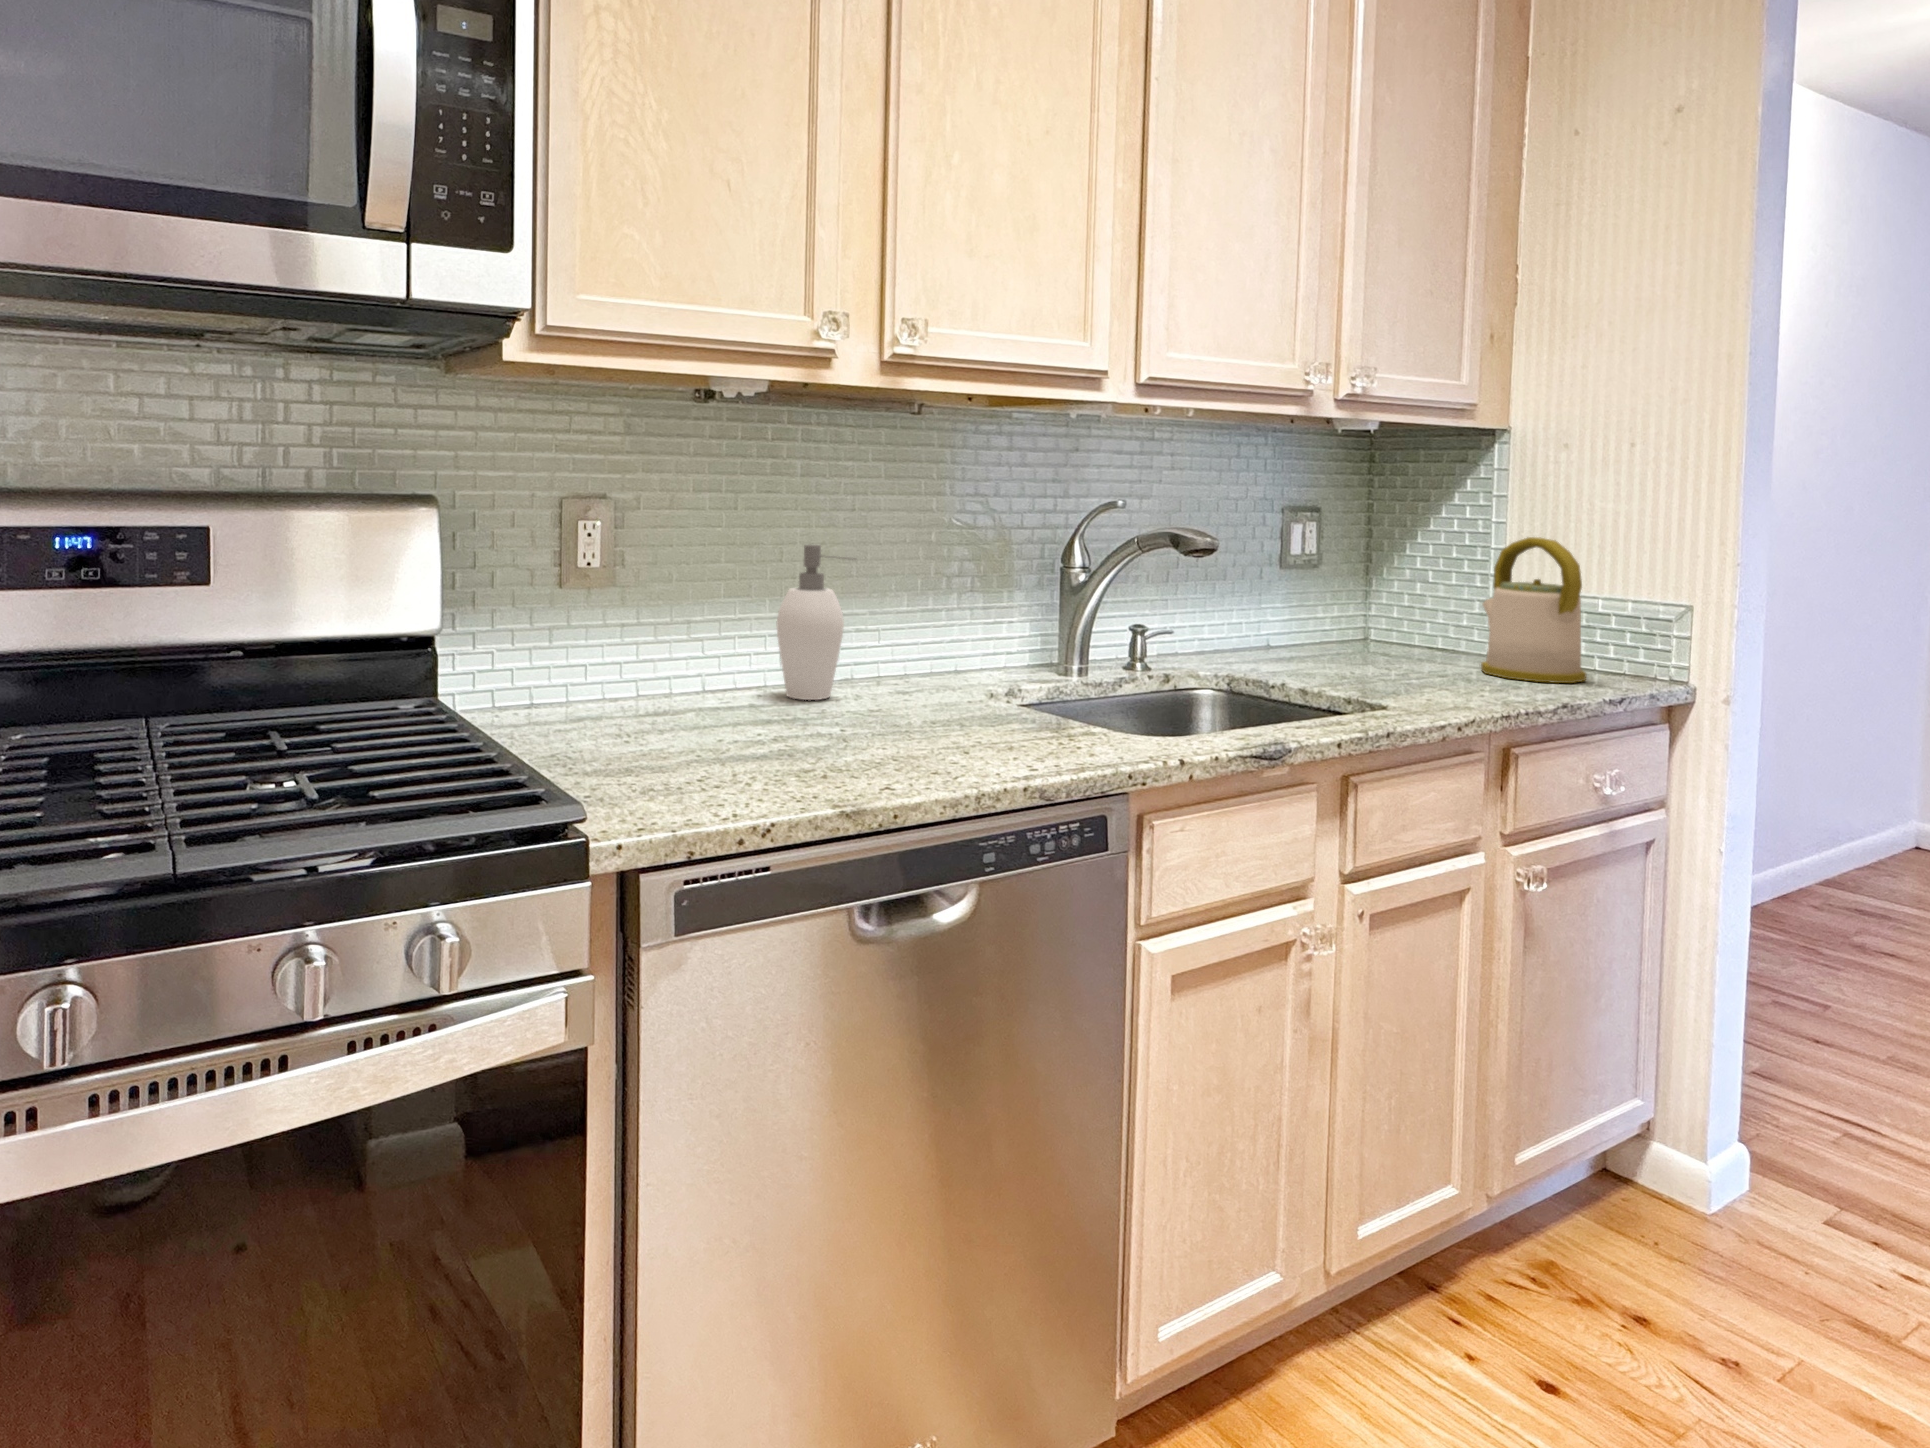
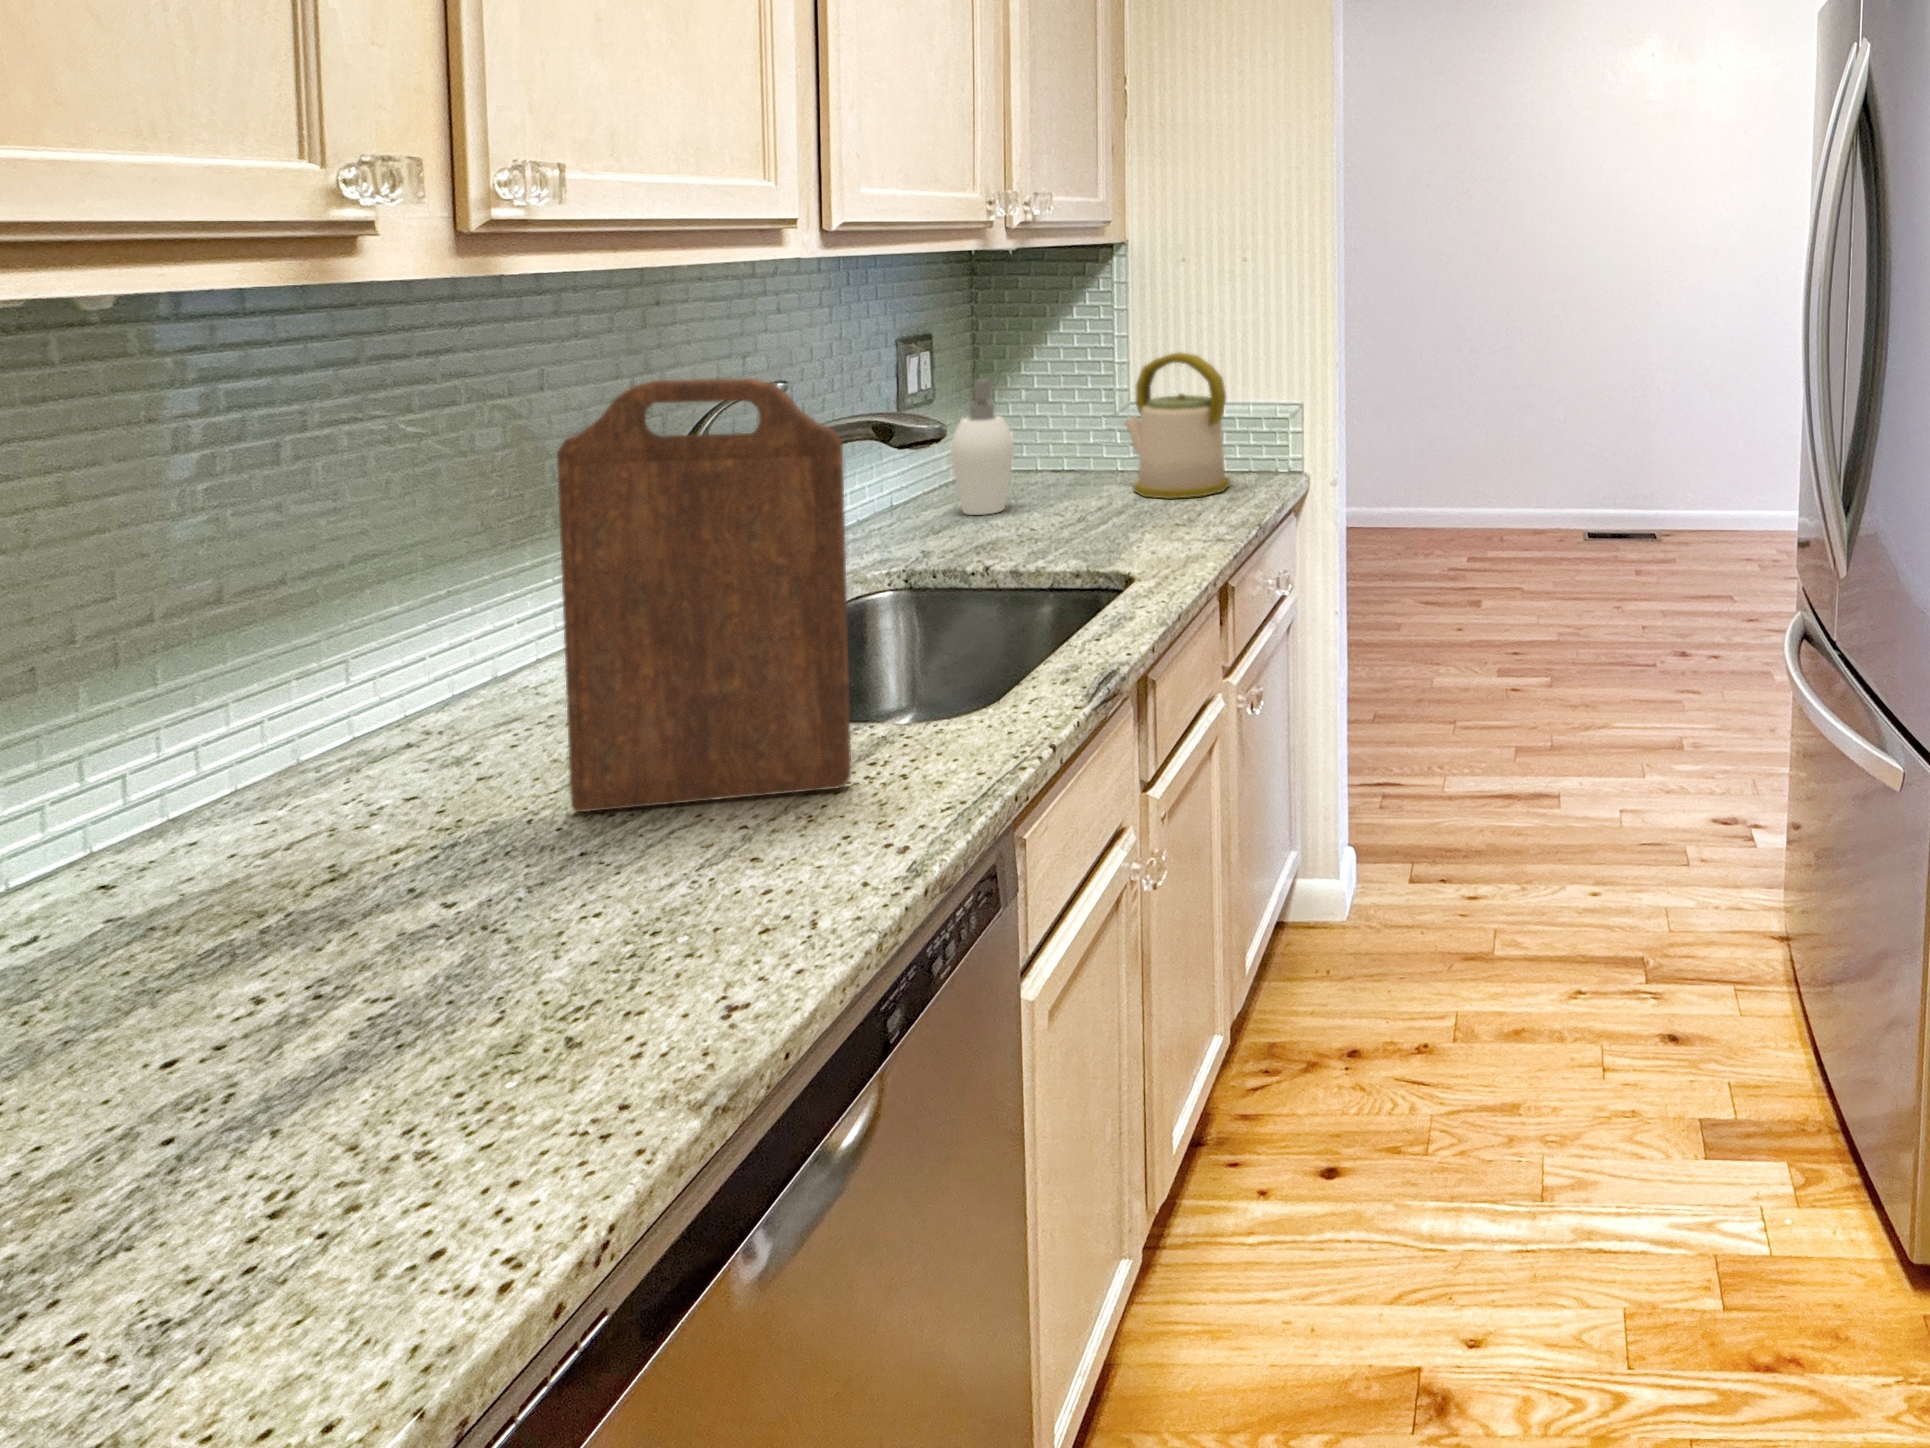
cutting board: none [922,459,1058,741] -> present [557,378,851,812]
soap dispenser: present [777,544,855,700] -> present [951,379,1014,515]

